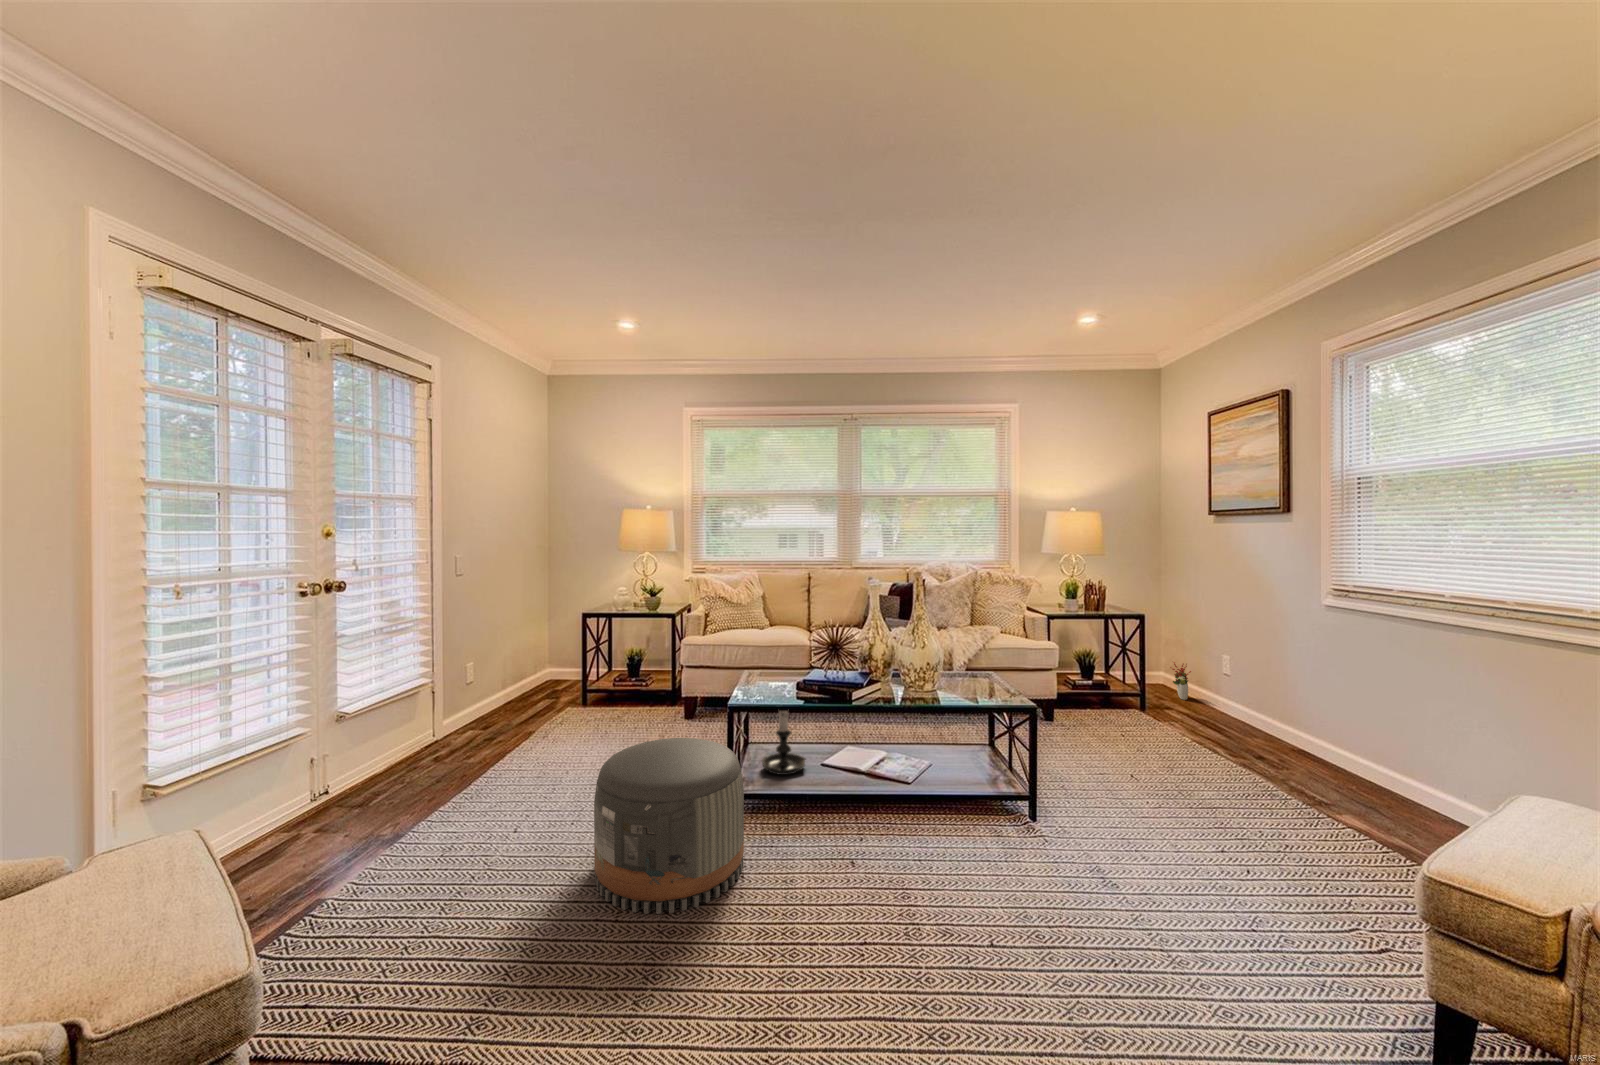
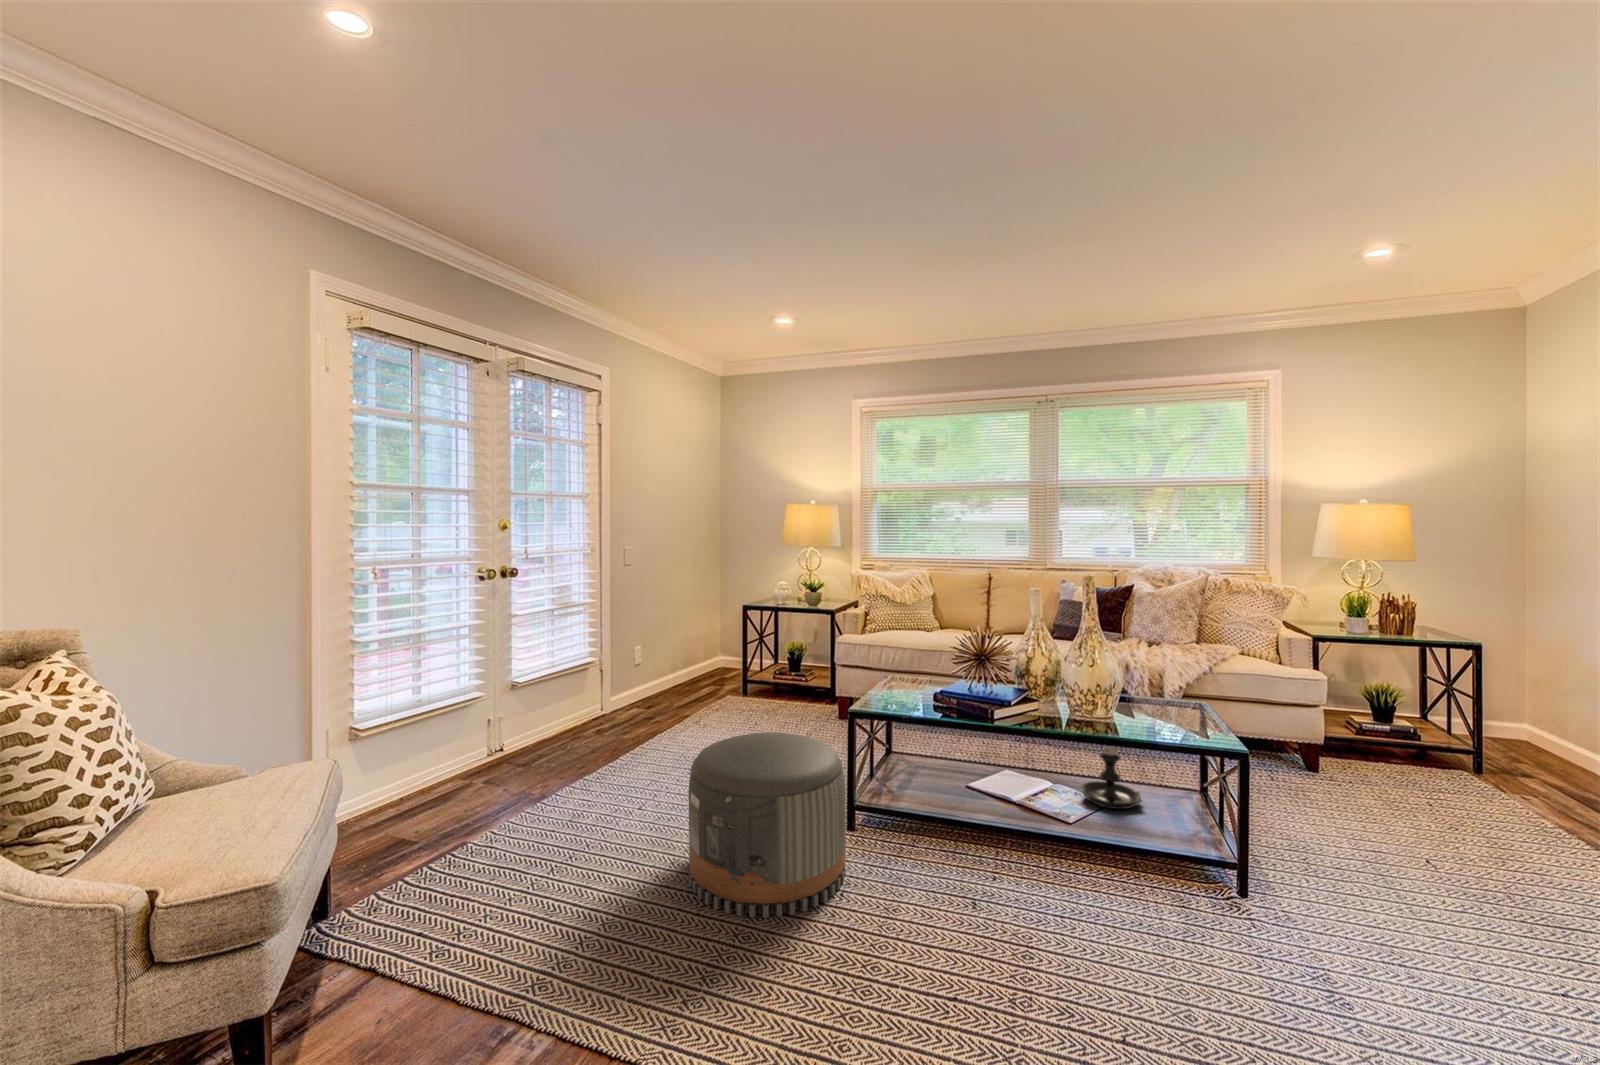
decorative plant: present [1170,662,1191,700] -> none [1532,706,1574,766]
candle holder: present [762,711,806,775] -> present [1081,747,1142,809]

